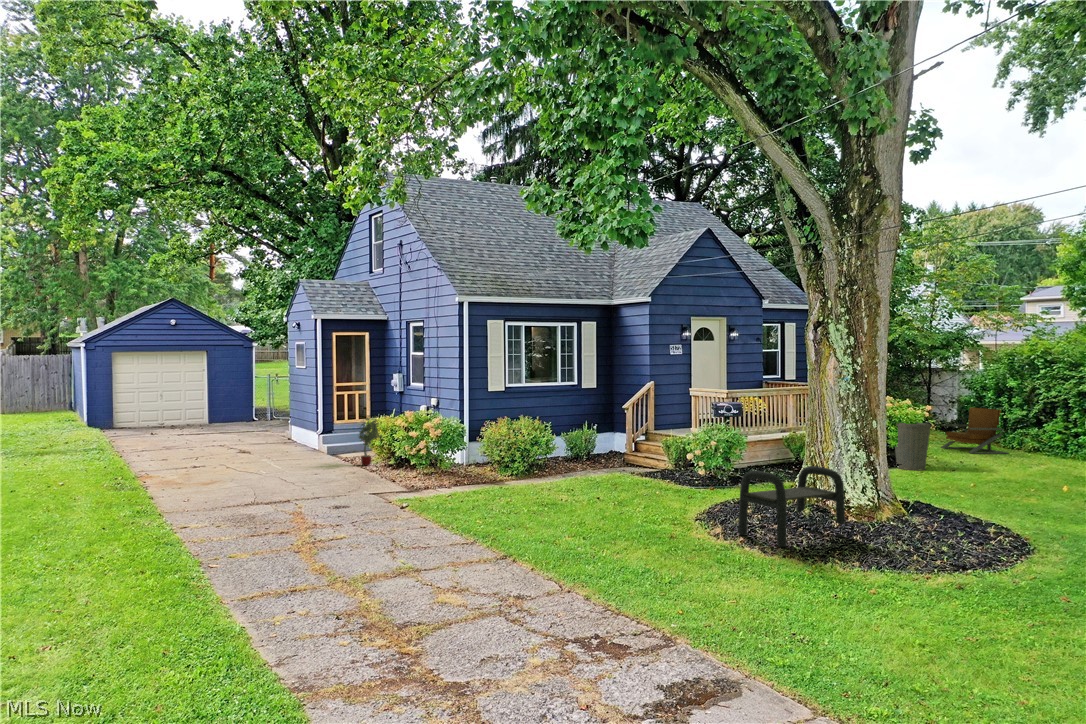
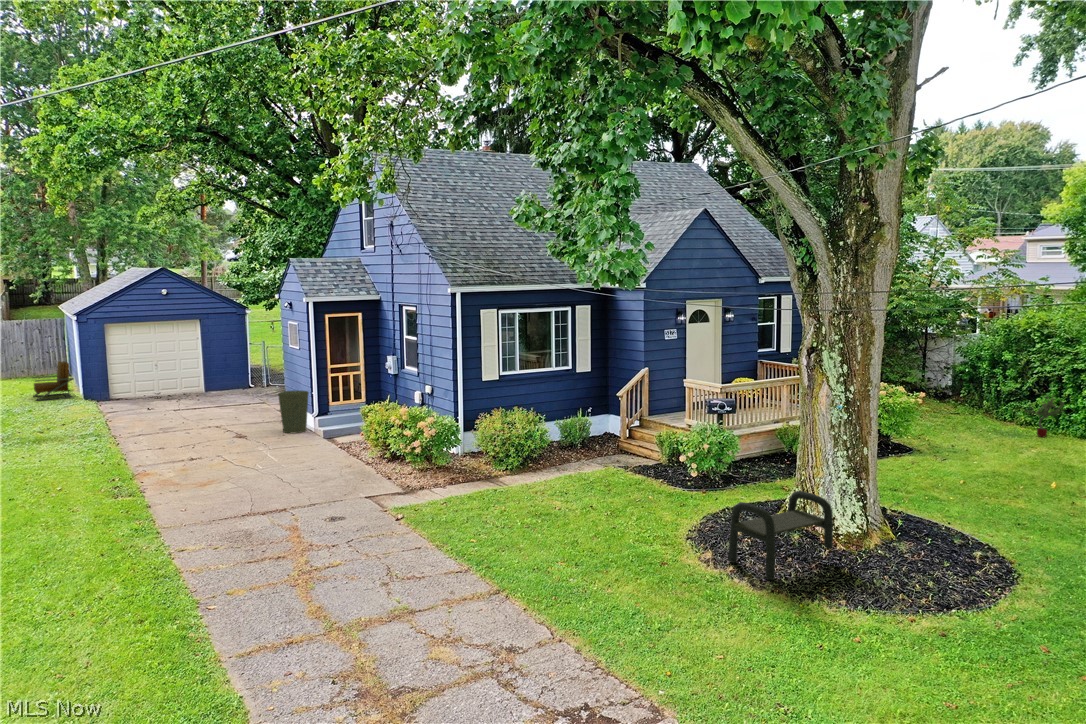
lounge chair: present [941,407,1008,454] -> present [32,361,73,401]
potted tree: present [359,416,383,466] -> present [1025,395,1064,437]
trash can: present [895,423,931,470] -> present [278,391,309,433]

